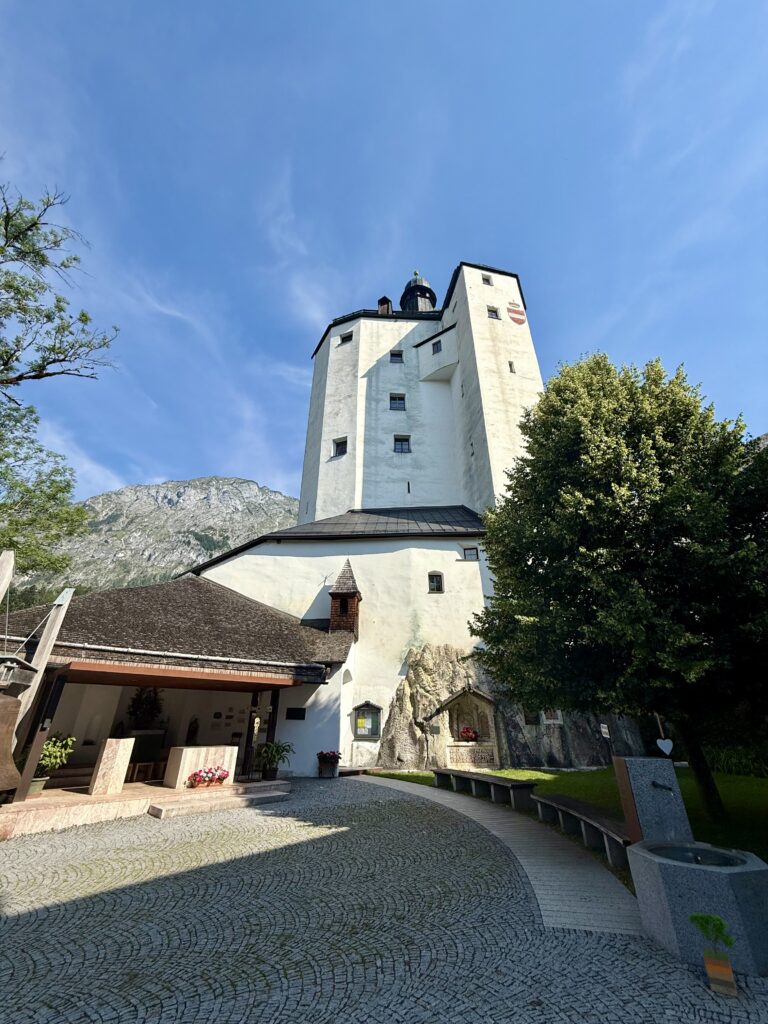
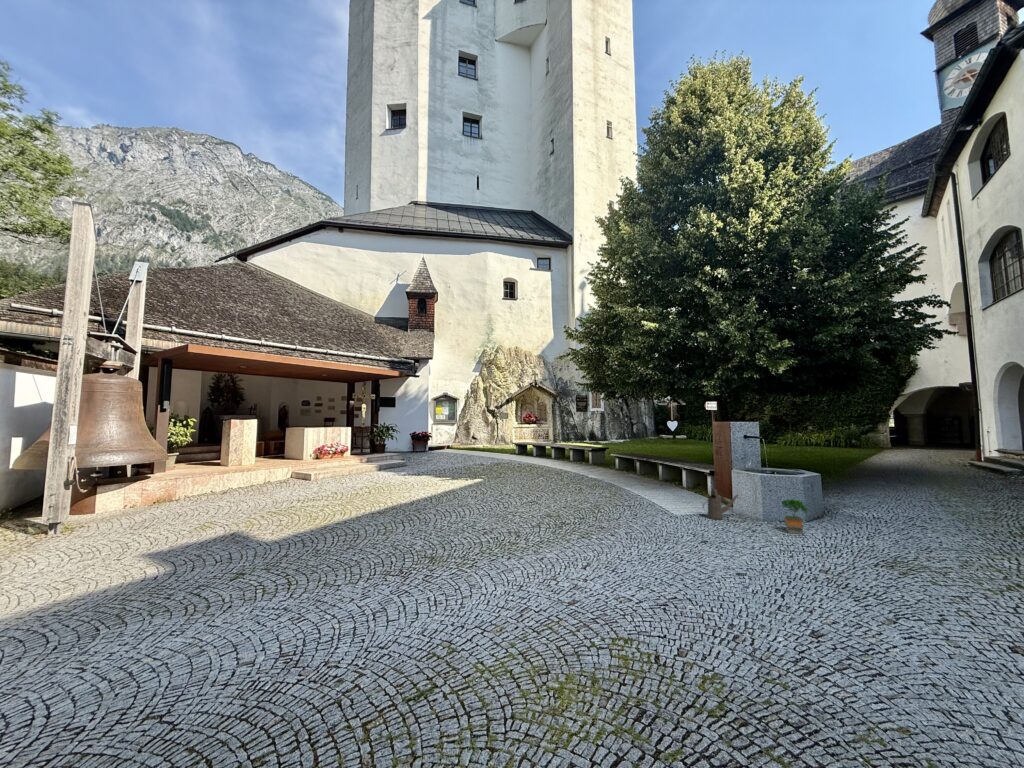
watering can: none [580,876,636,939] -> present [703,489,738,520]

